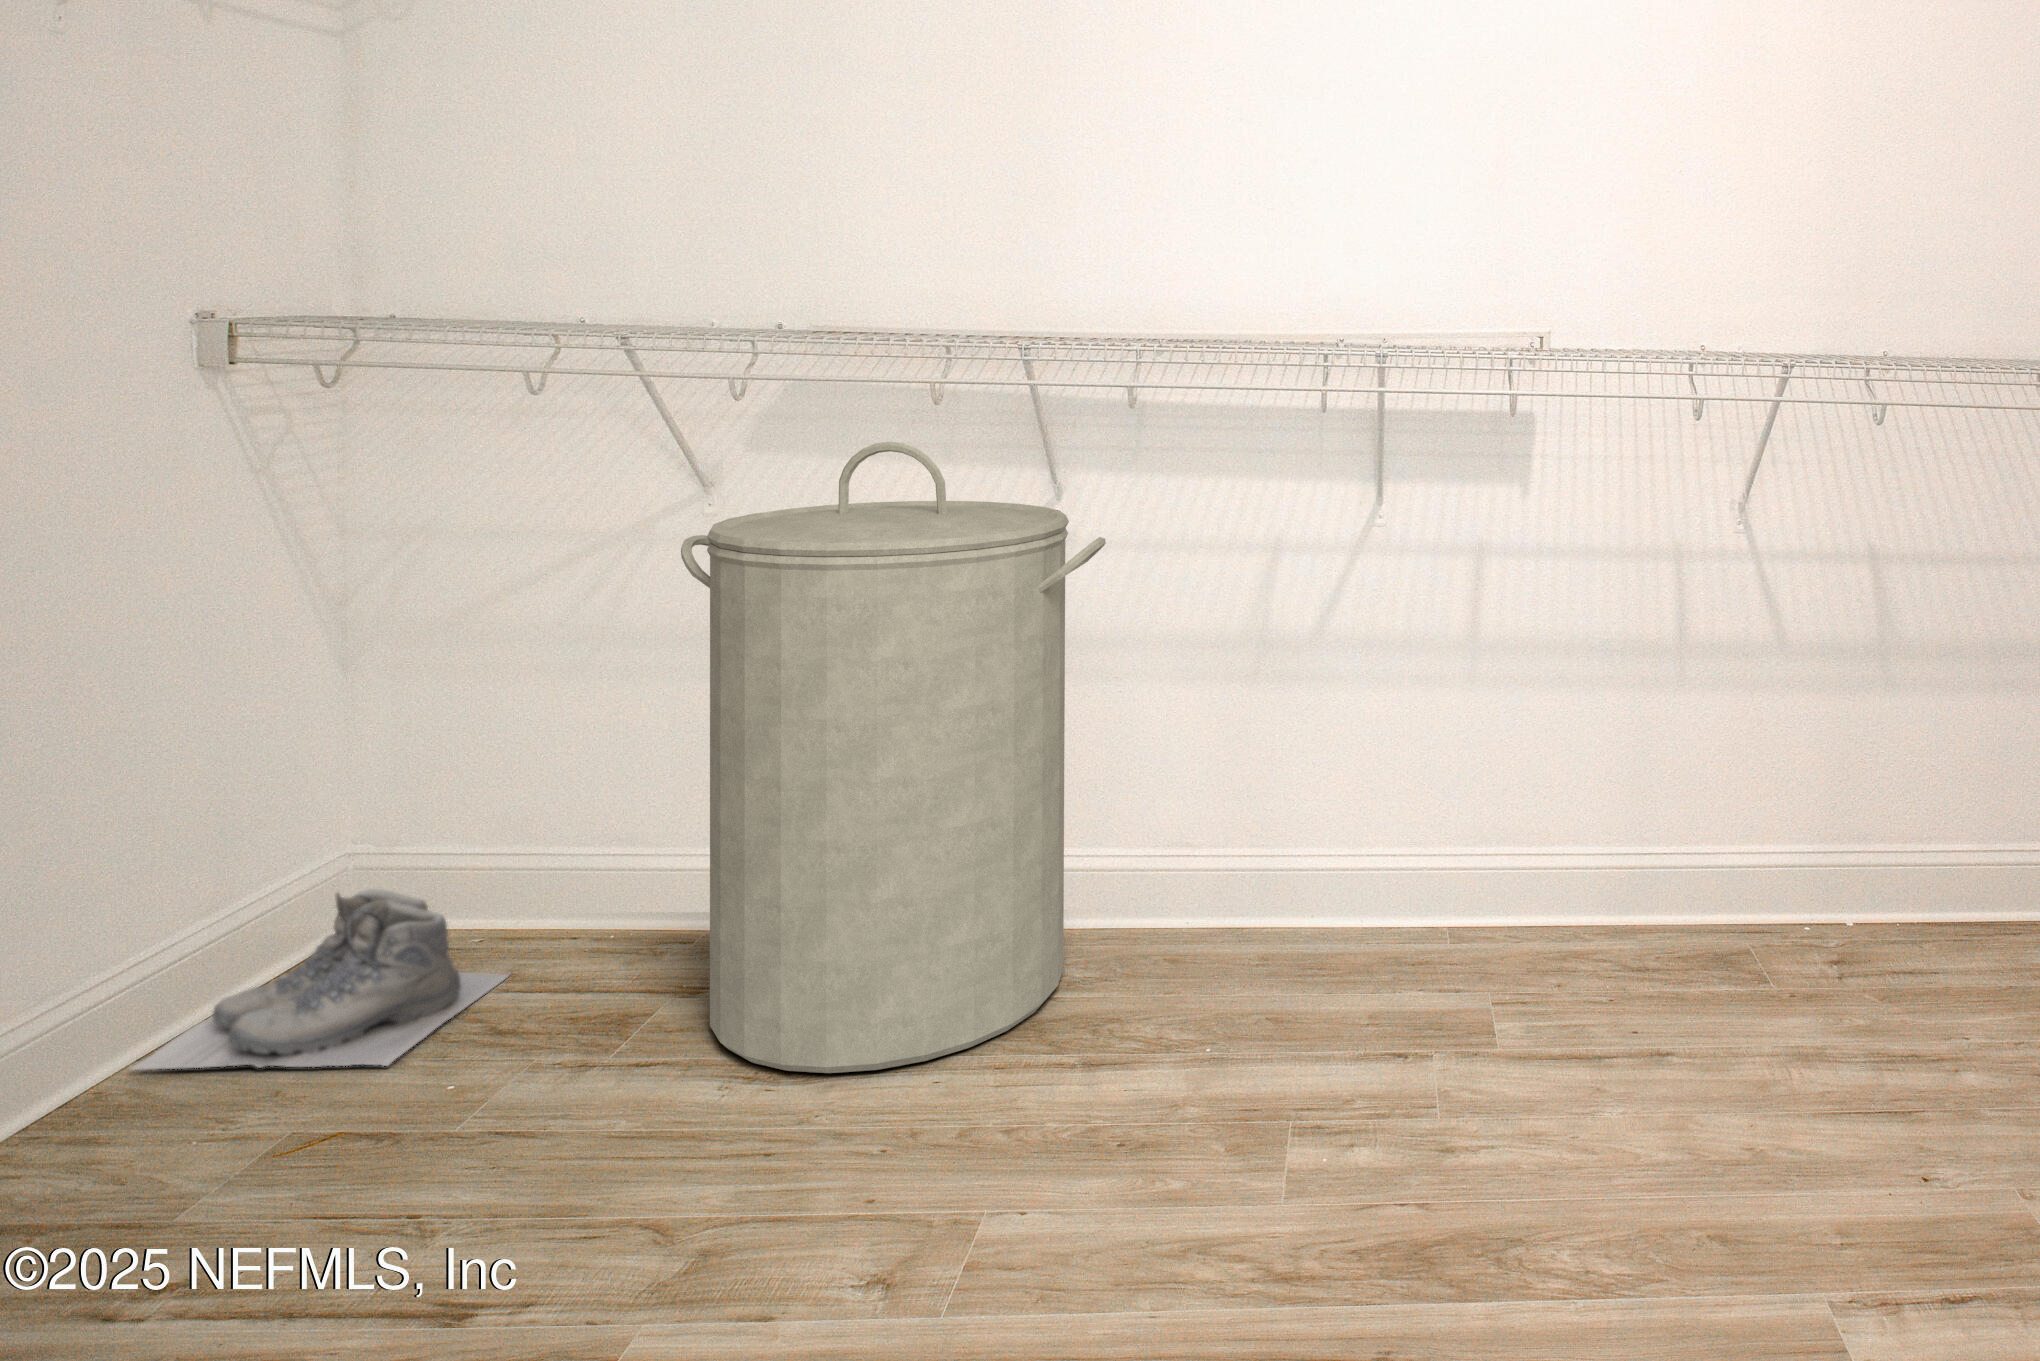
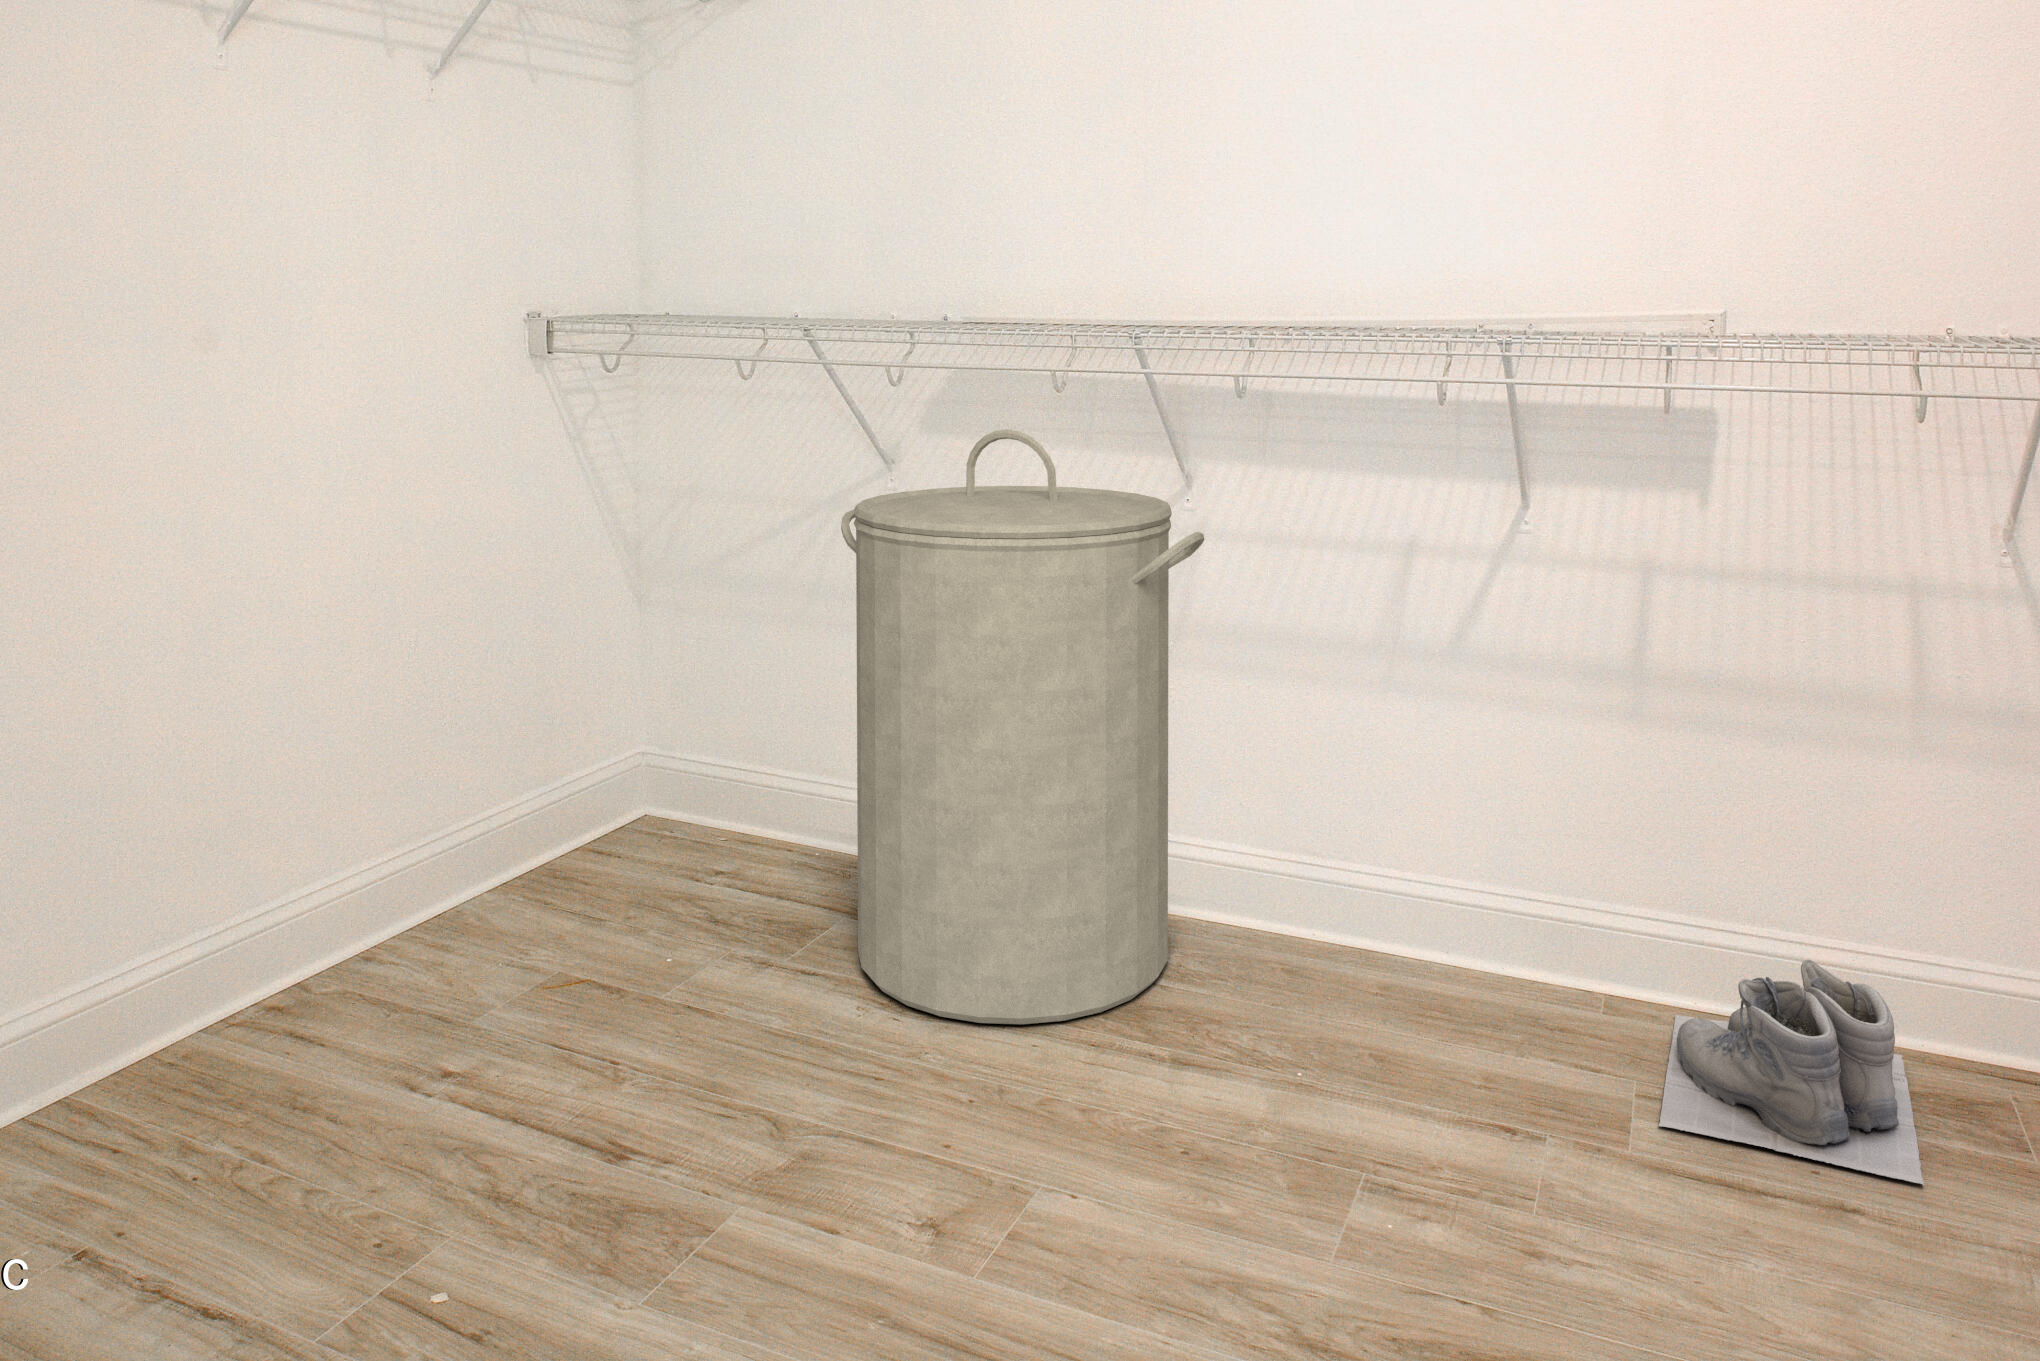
boots: present [132,889,509,1070] -> present [1659,960,1924,1185]

